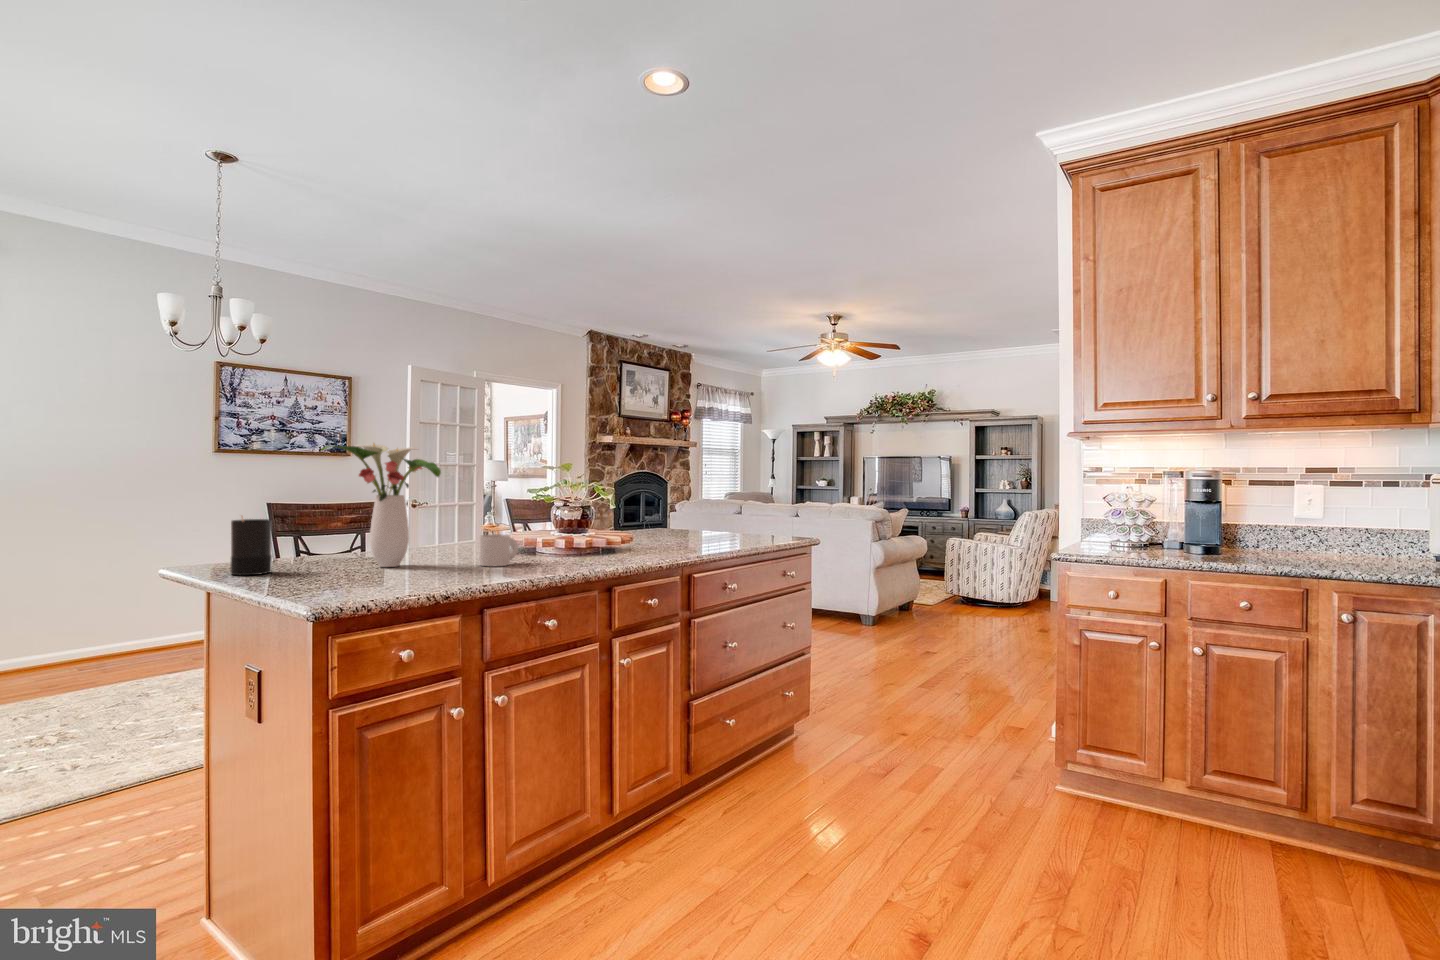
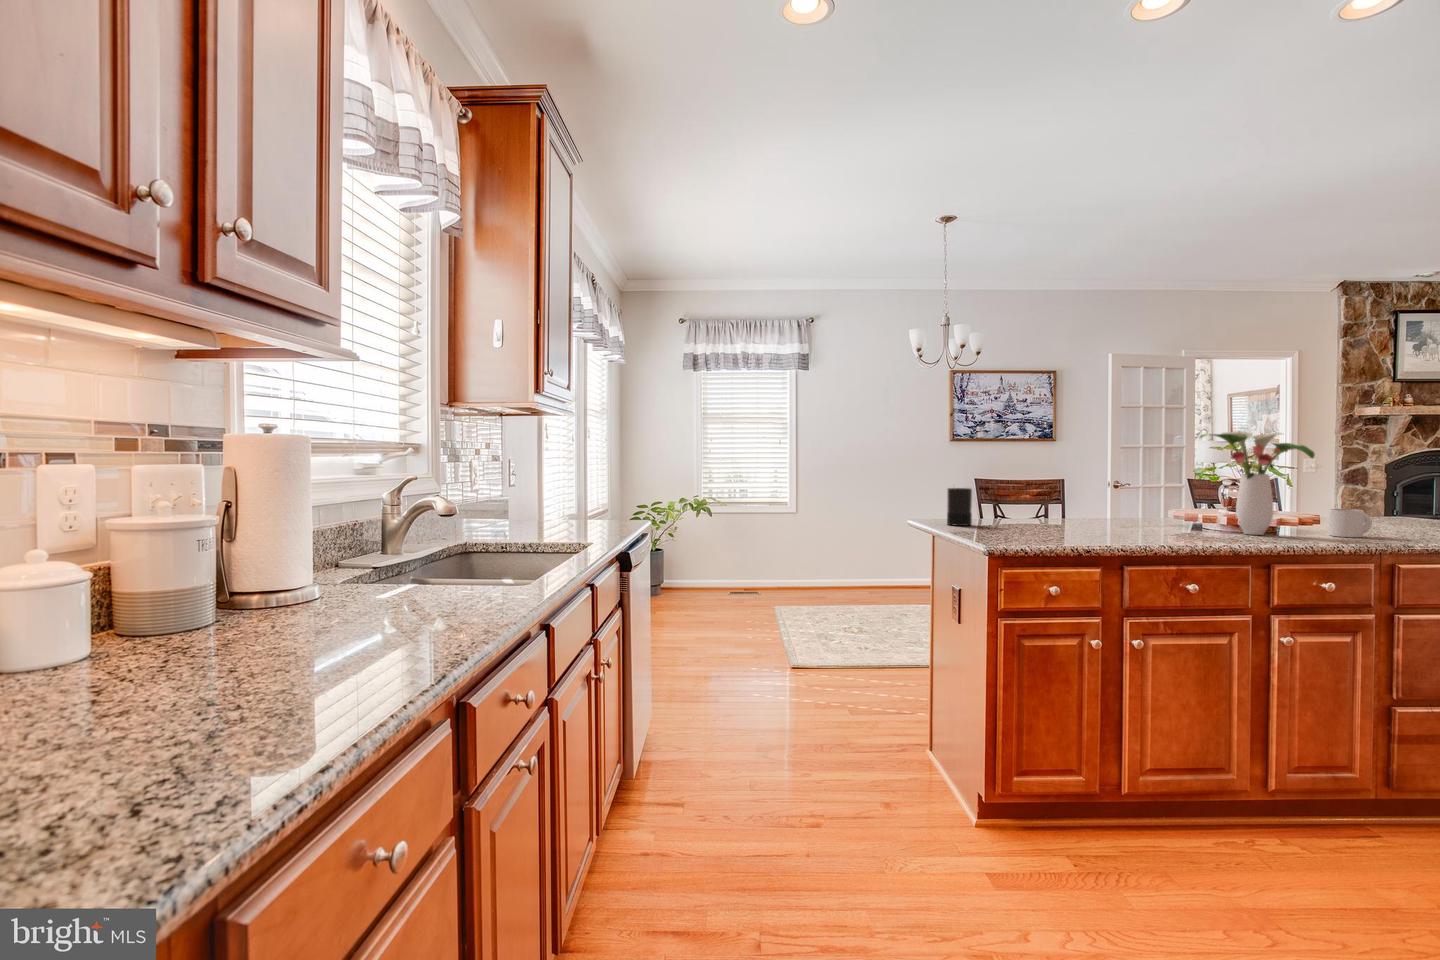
flower arrangement: present [322,443,441,567] -> present [1200,431,1315,535]
mug: present [480,534,518,566] -> present [1329,509,1372,537]

